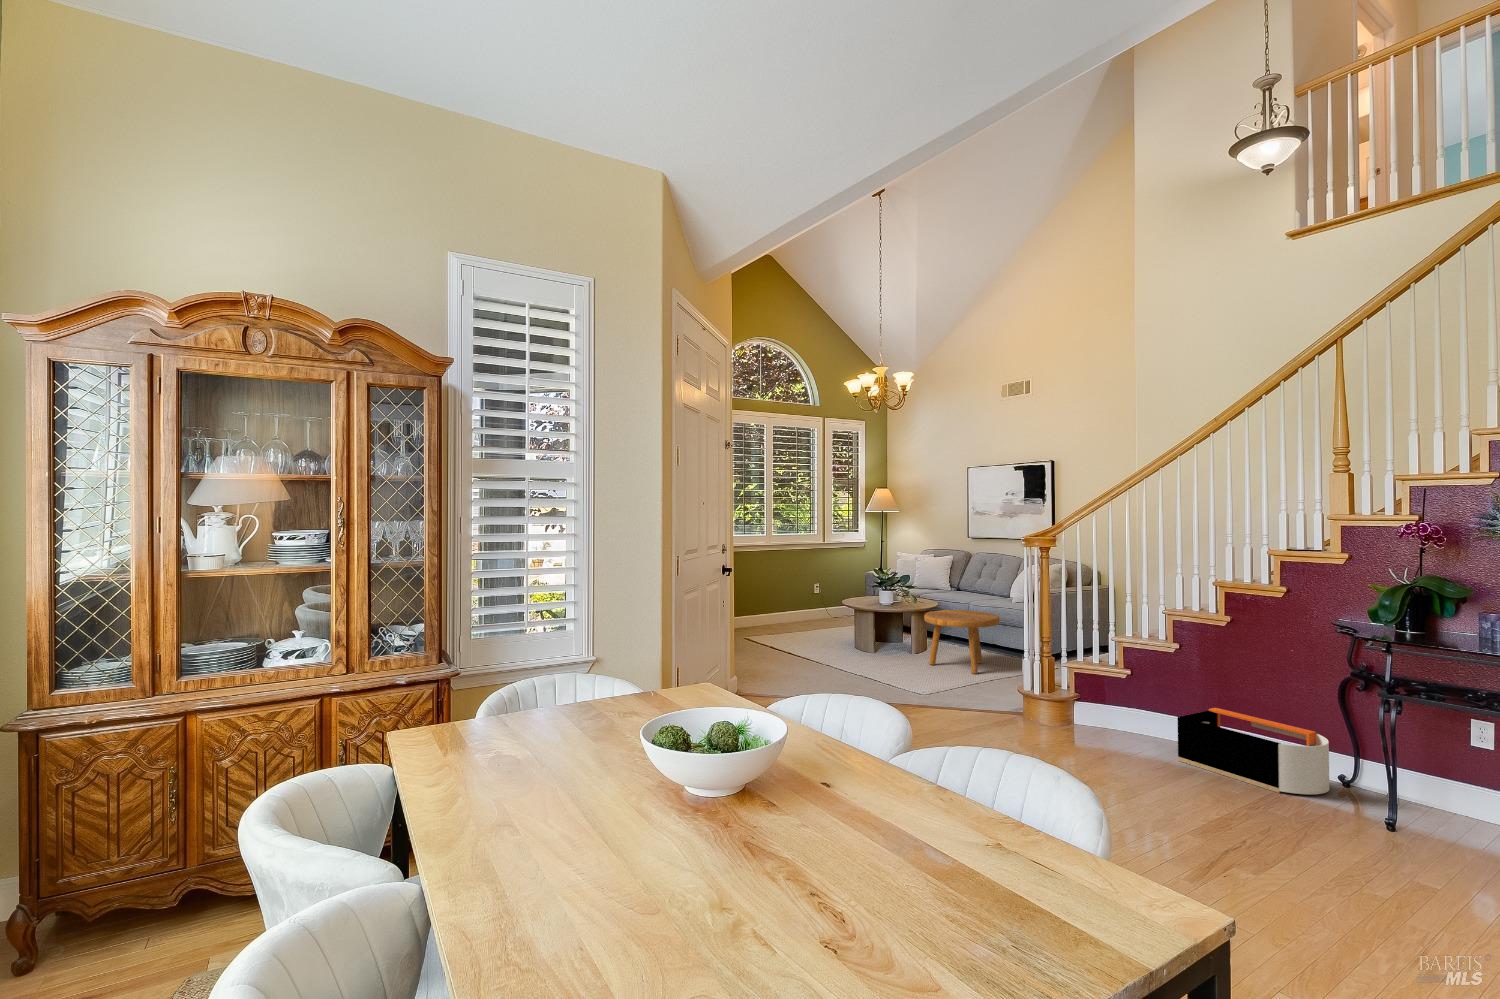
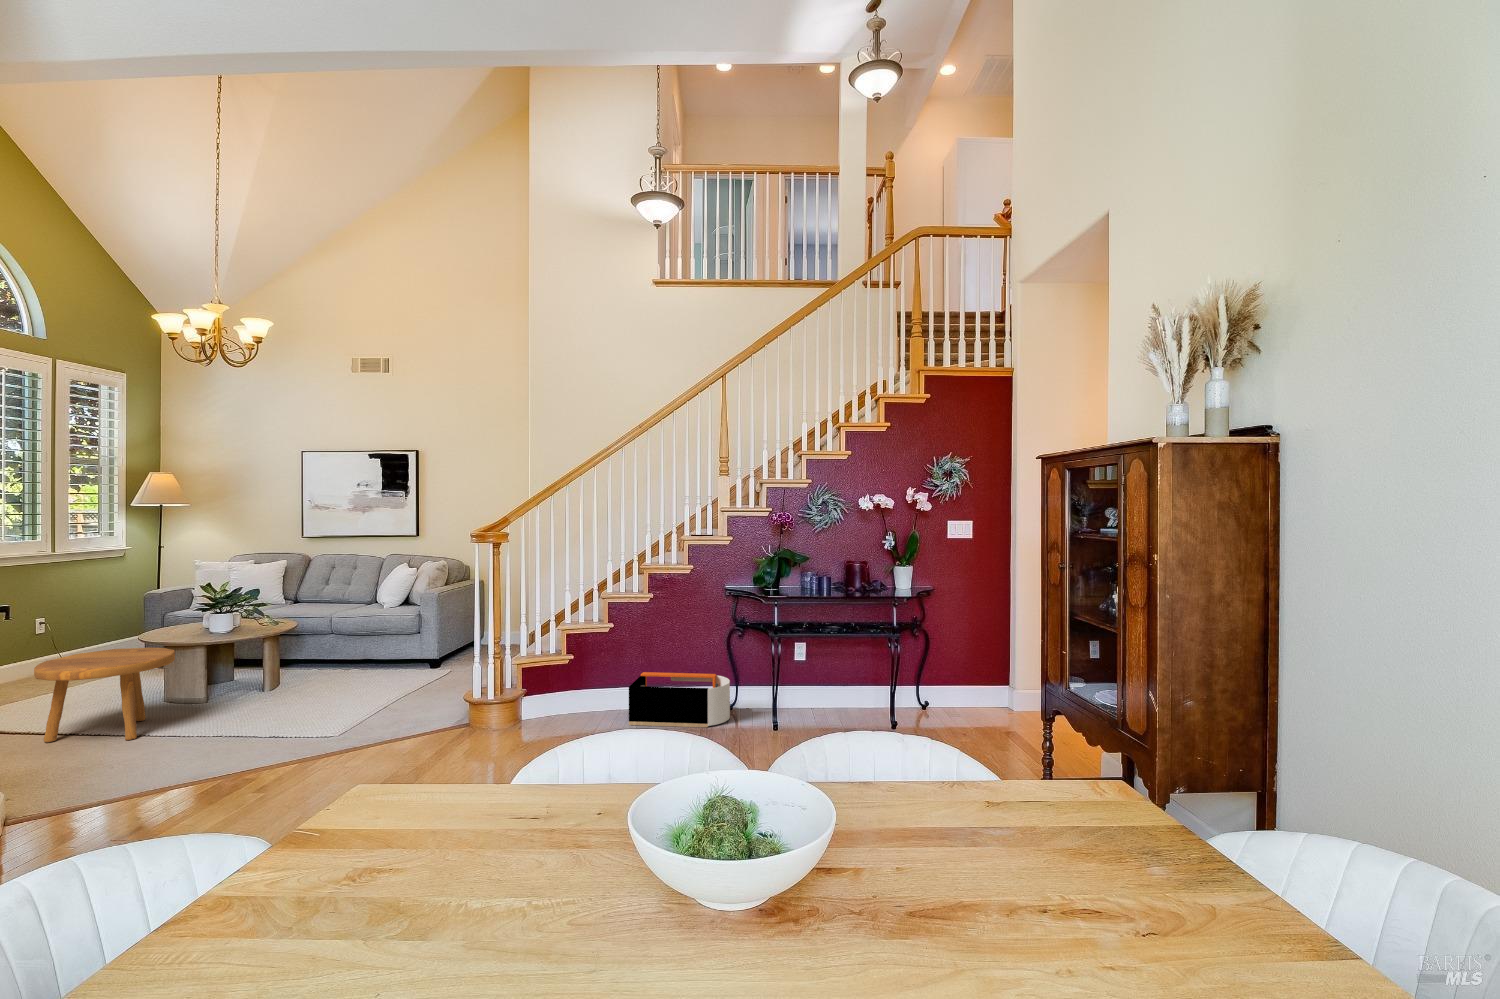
footstool: present [924,610,999,674] -> present [34,648,175,742]

